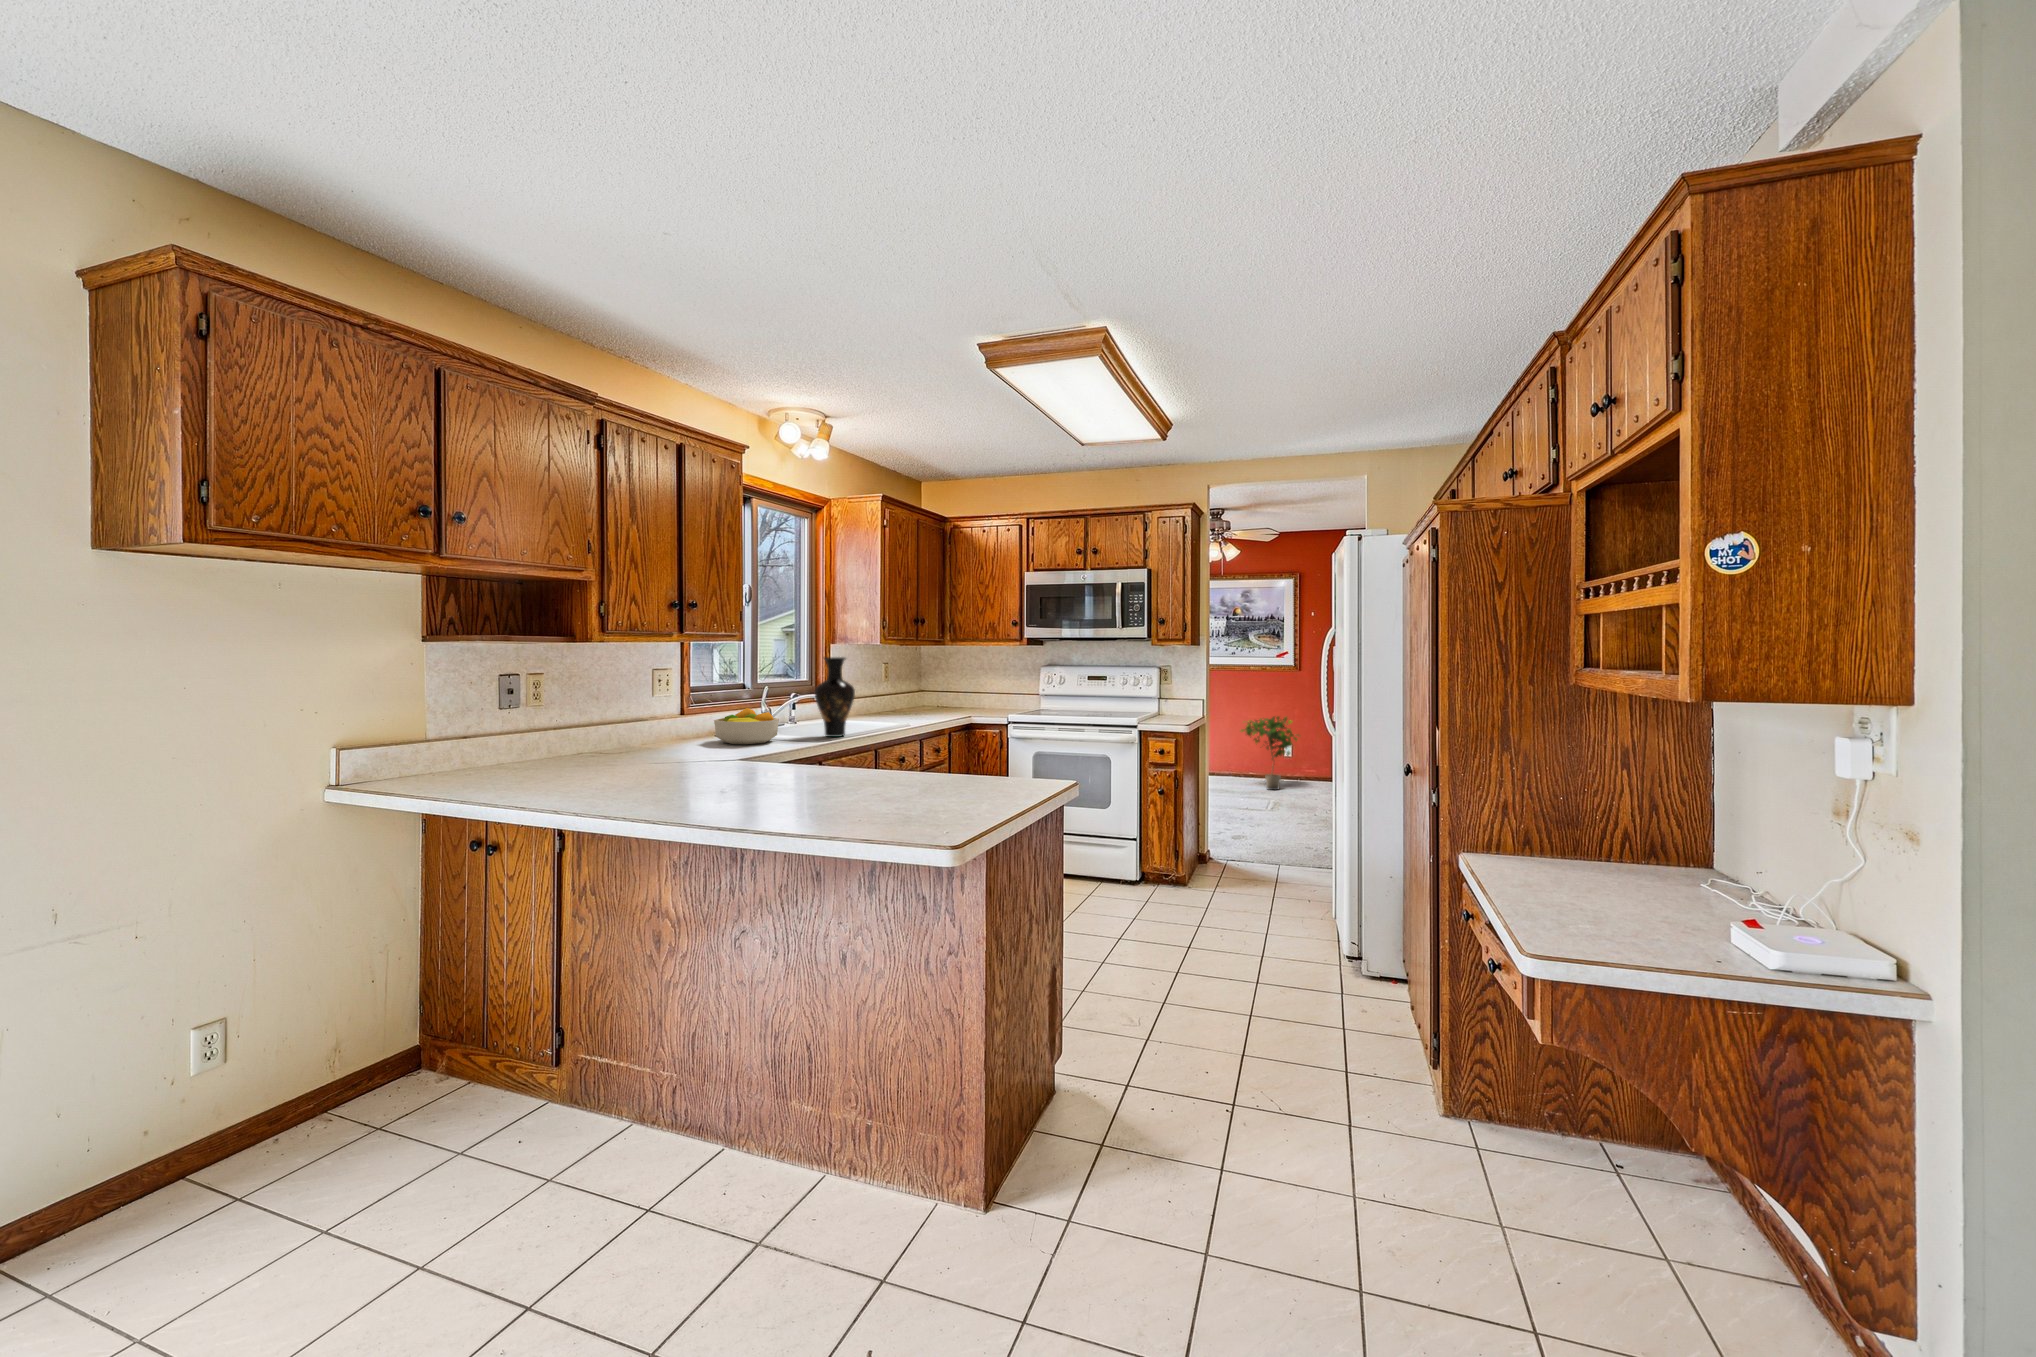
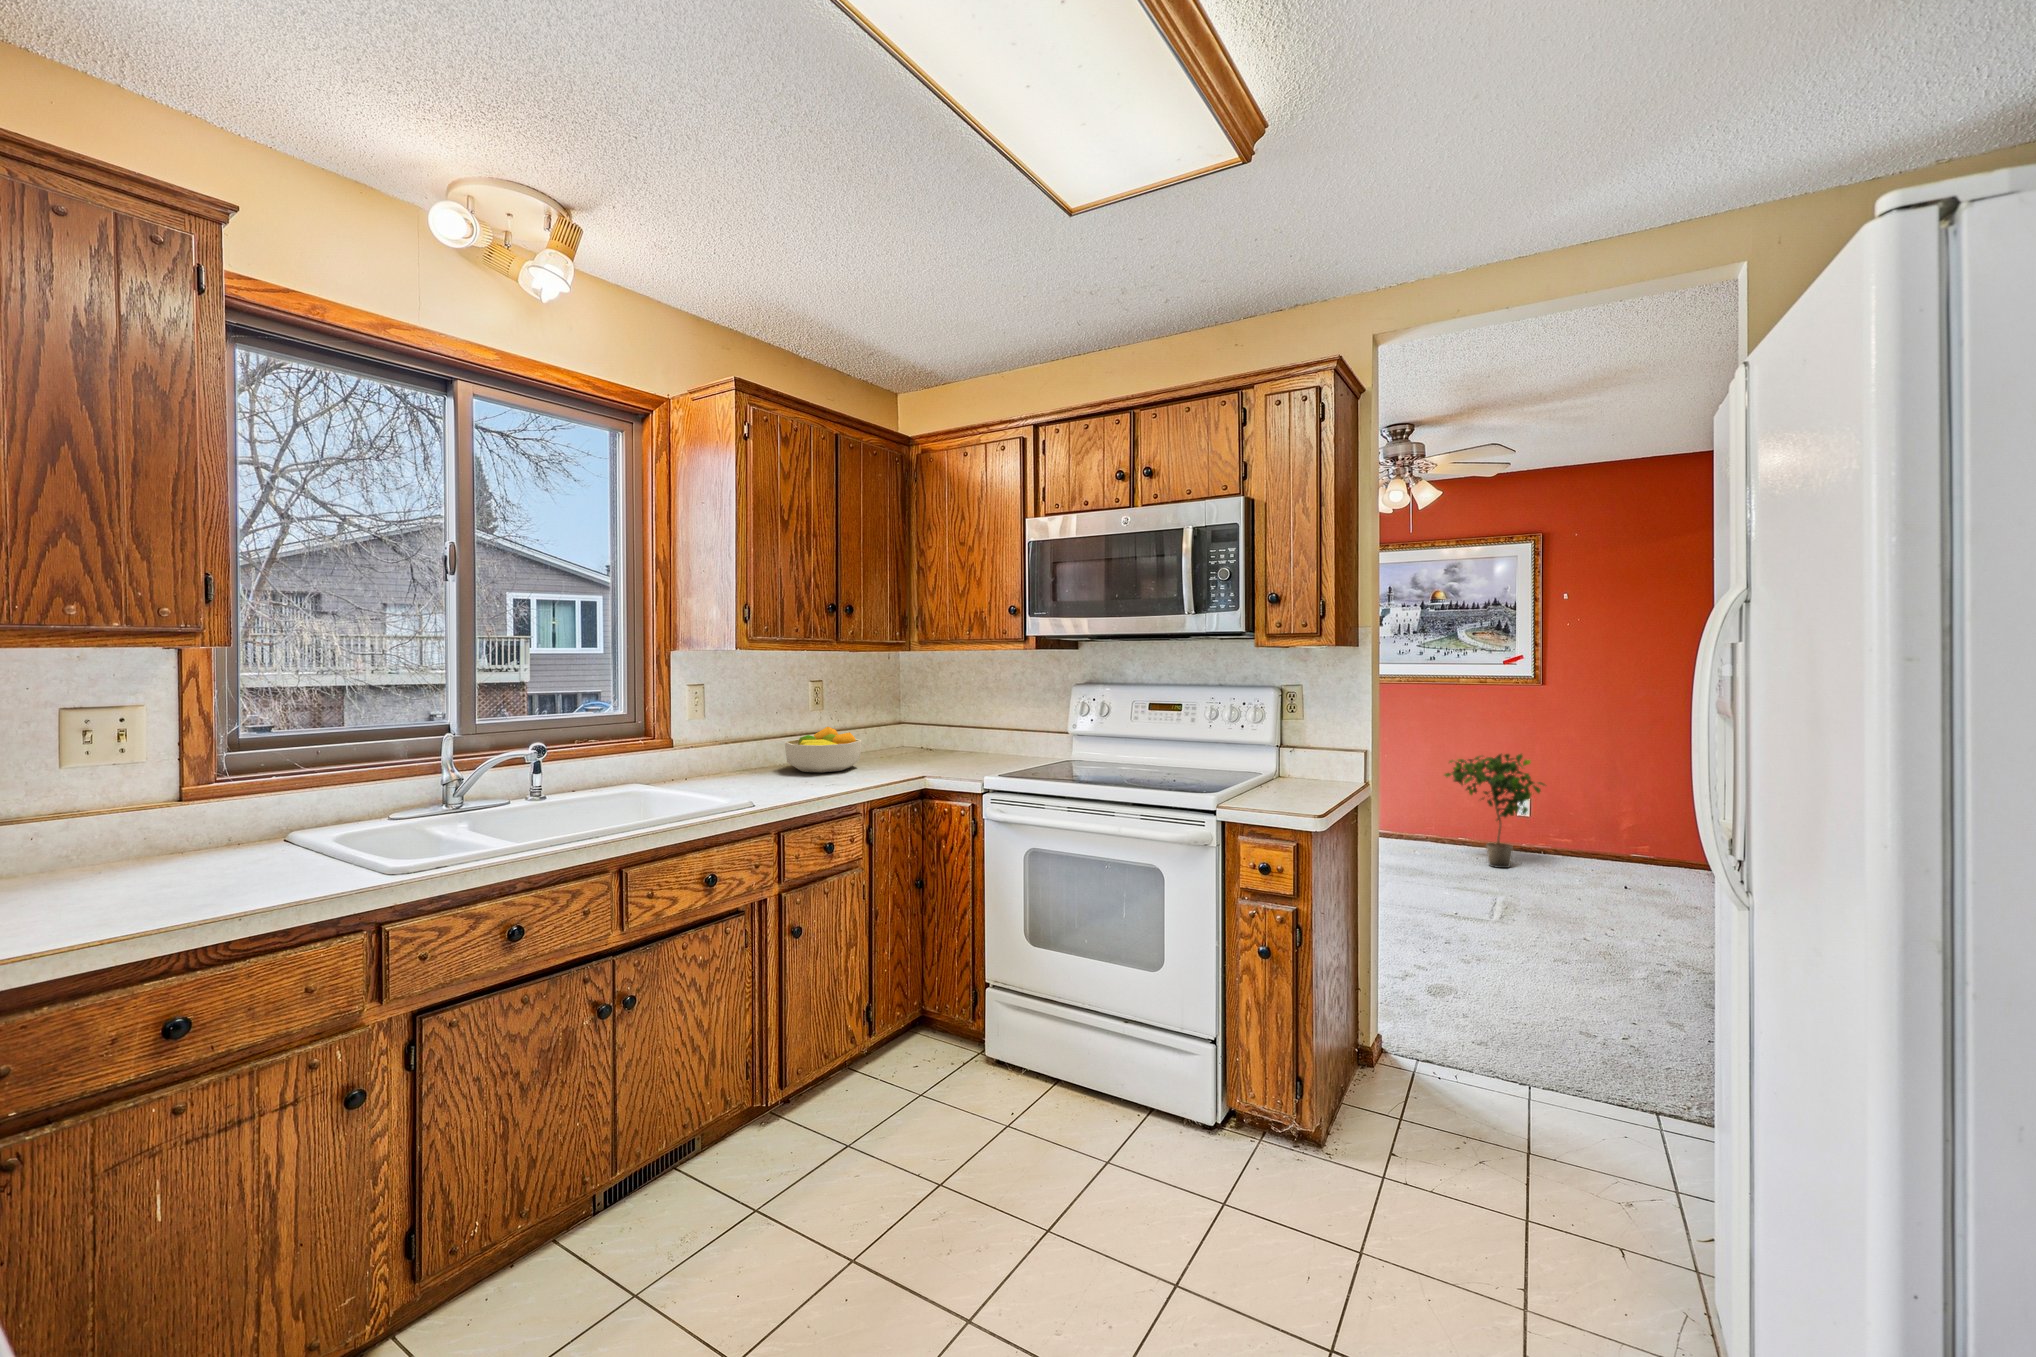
vase: present [815,657,855,737] -> none [422,678,527,855]
fruit bowl: present [714,708,779,744] -> present [785,727,862,773]

